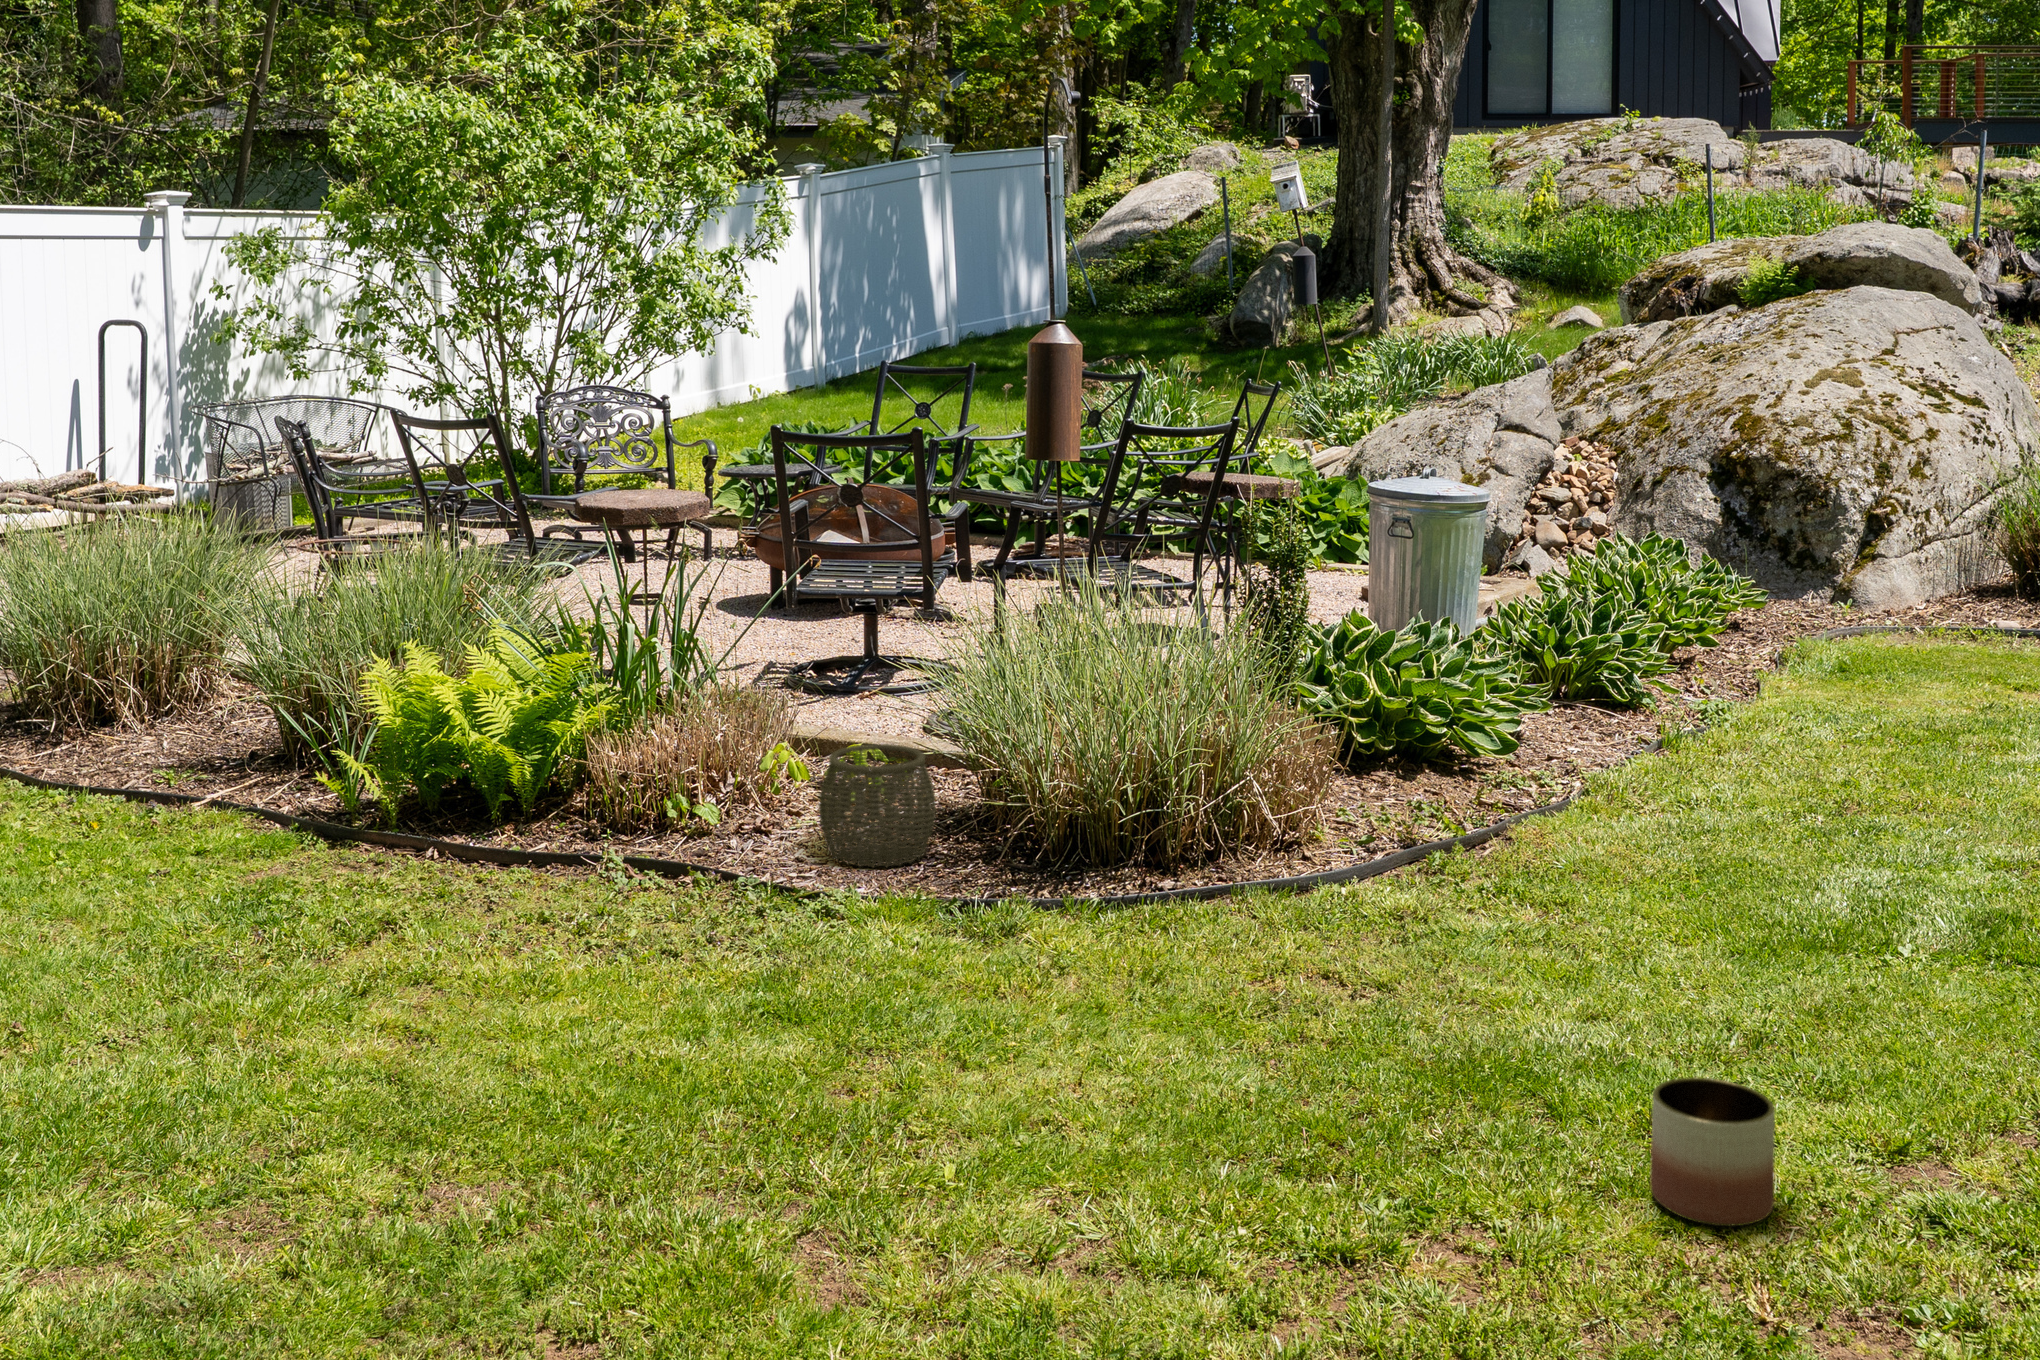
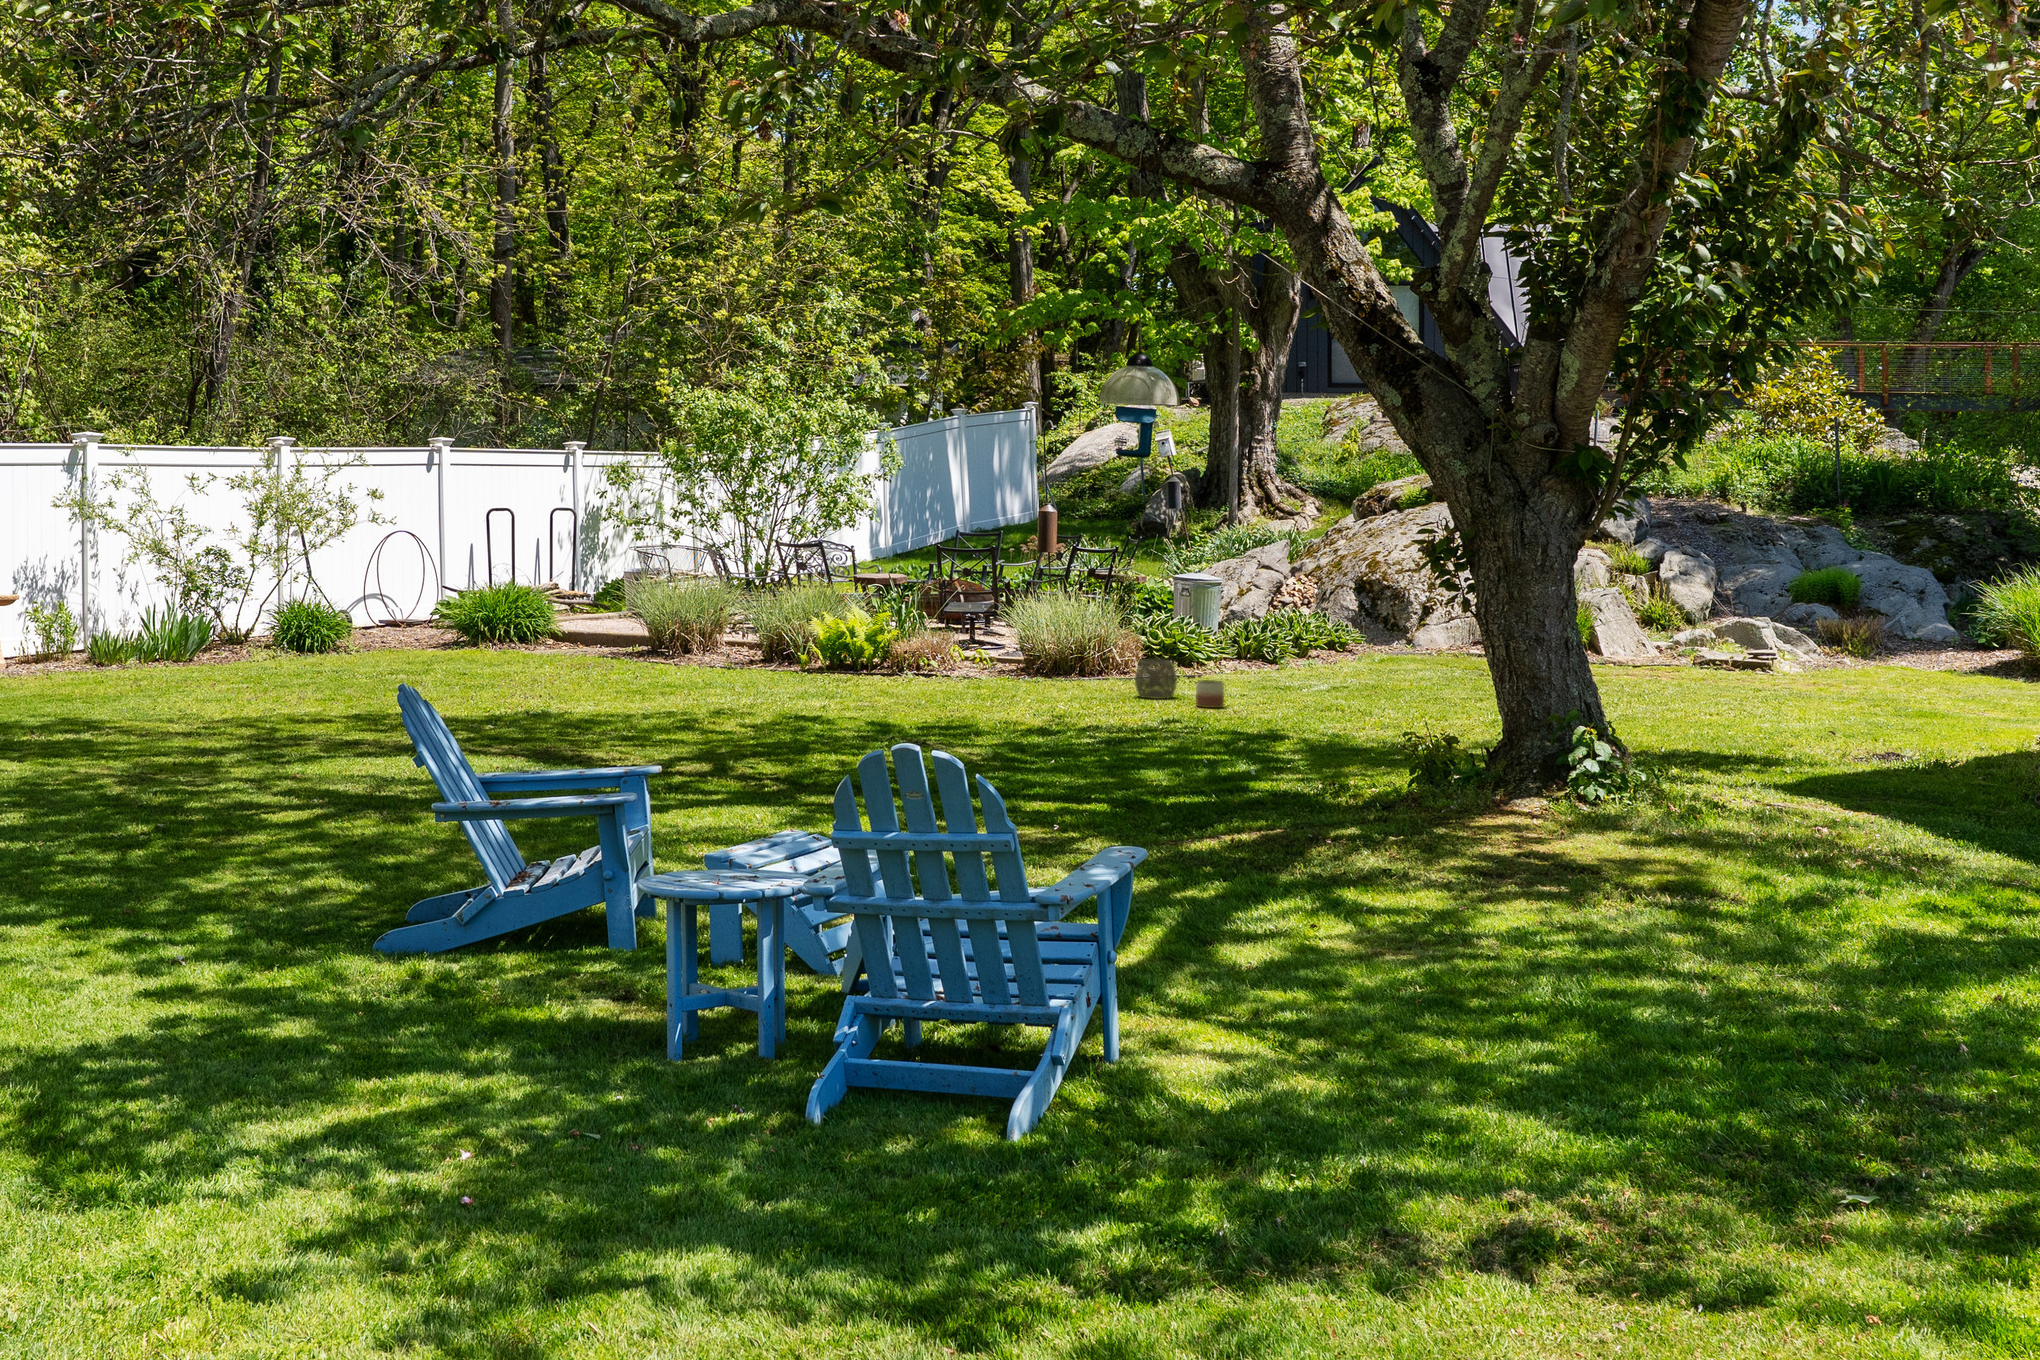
woven basket: present [818,744,936,868] -> present [1135,659,1177,699]

